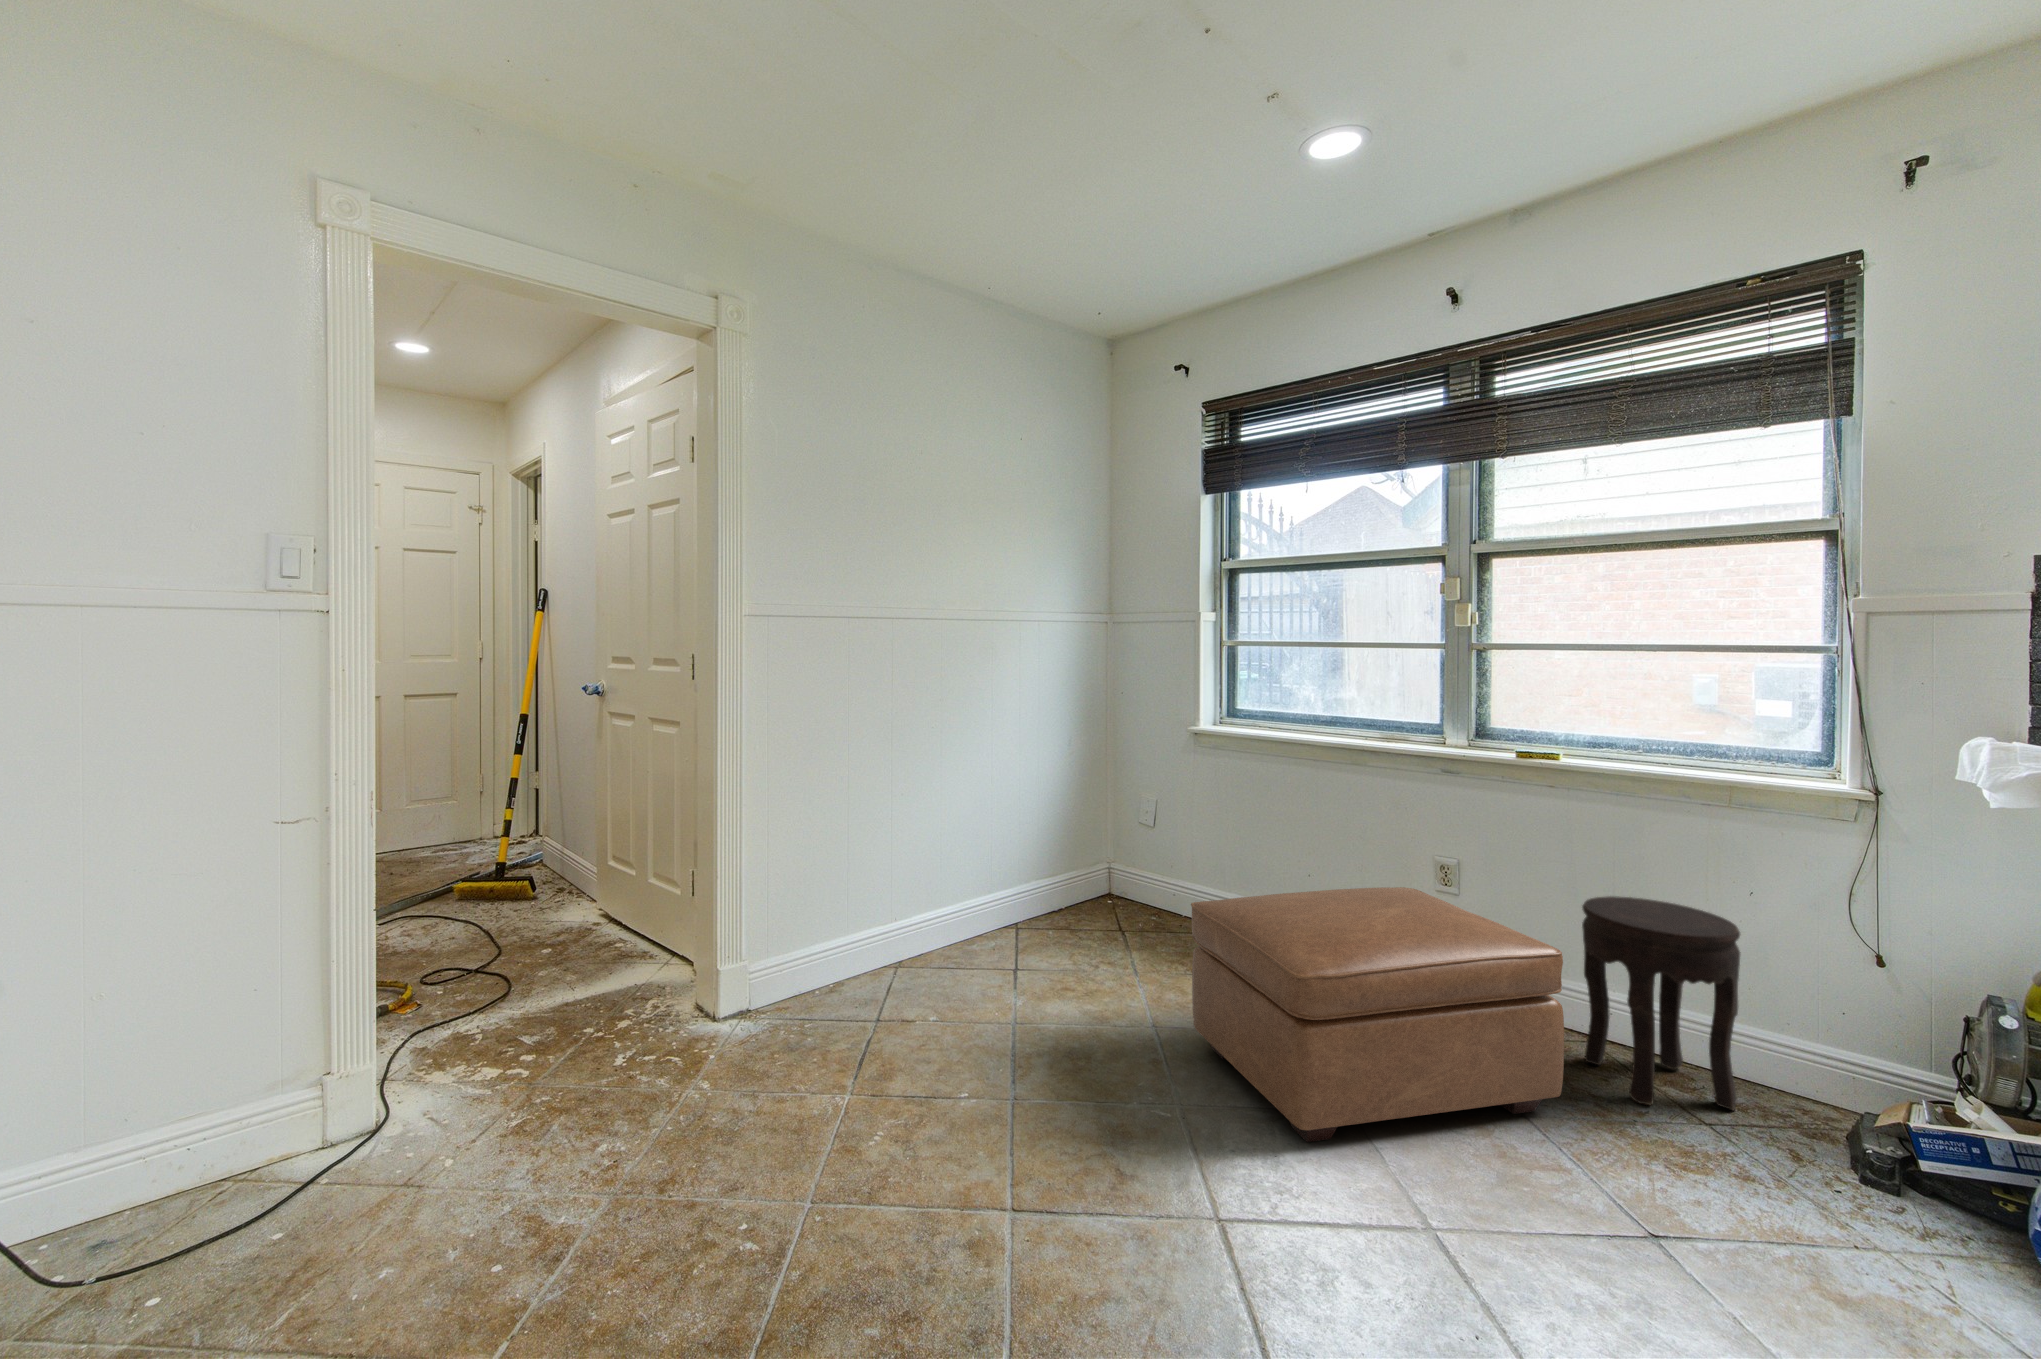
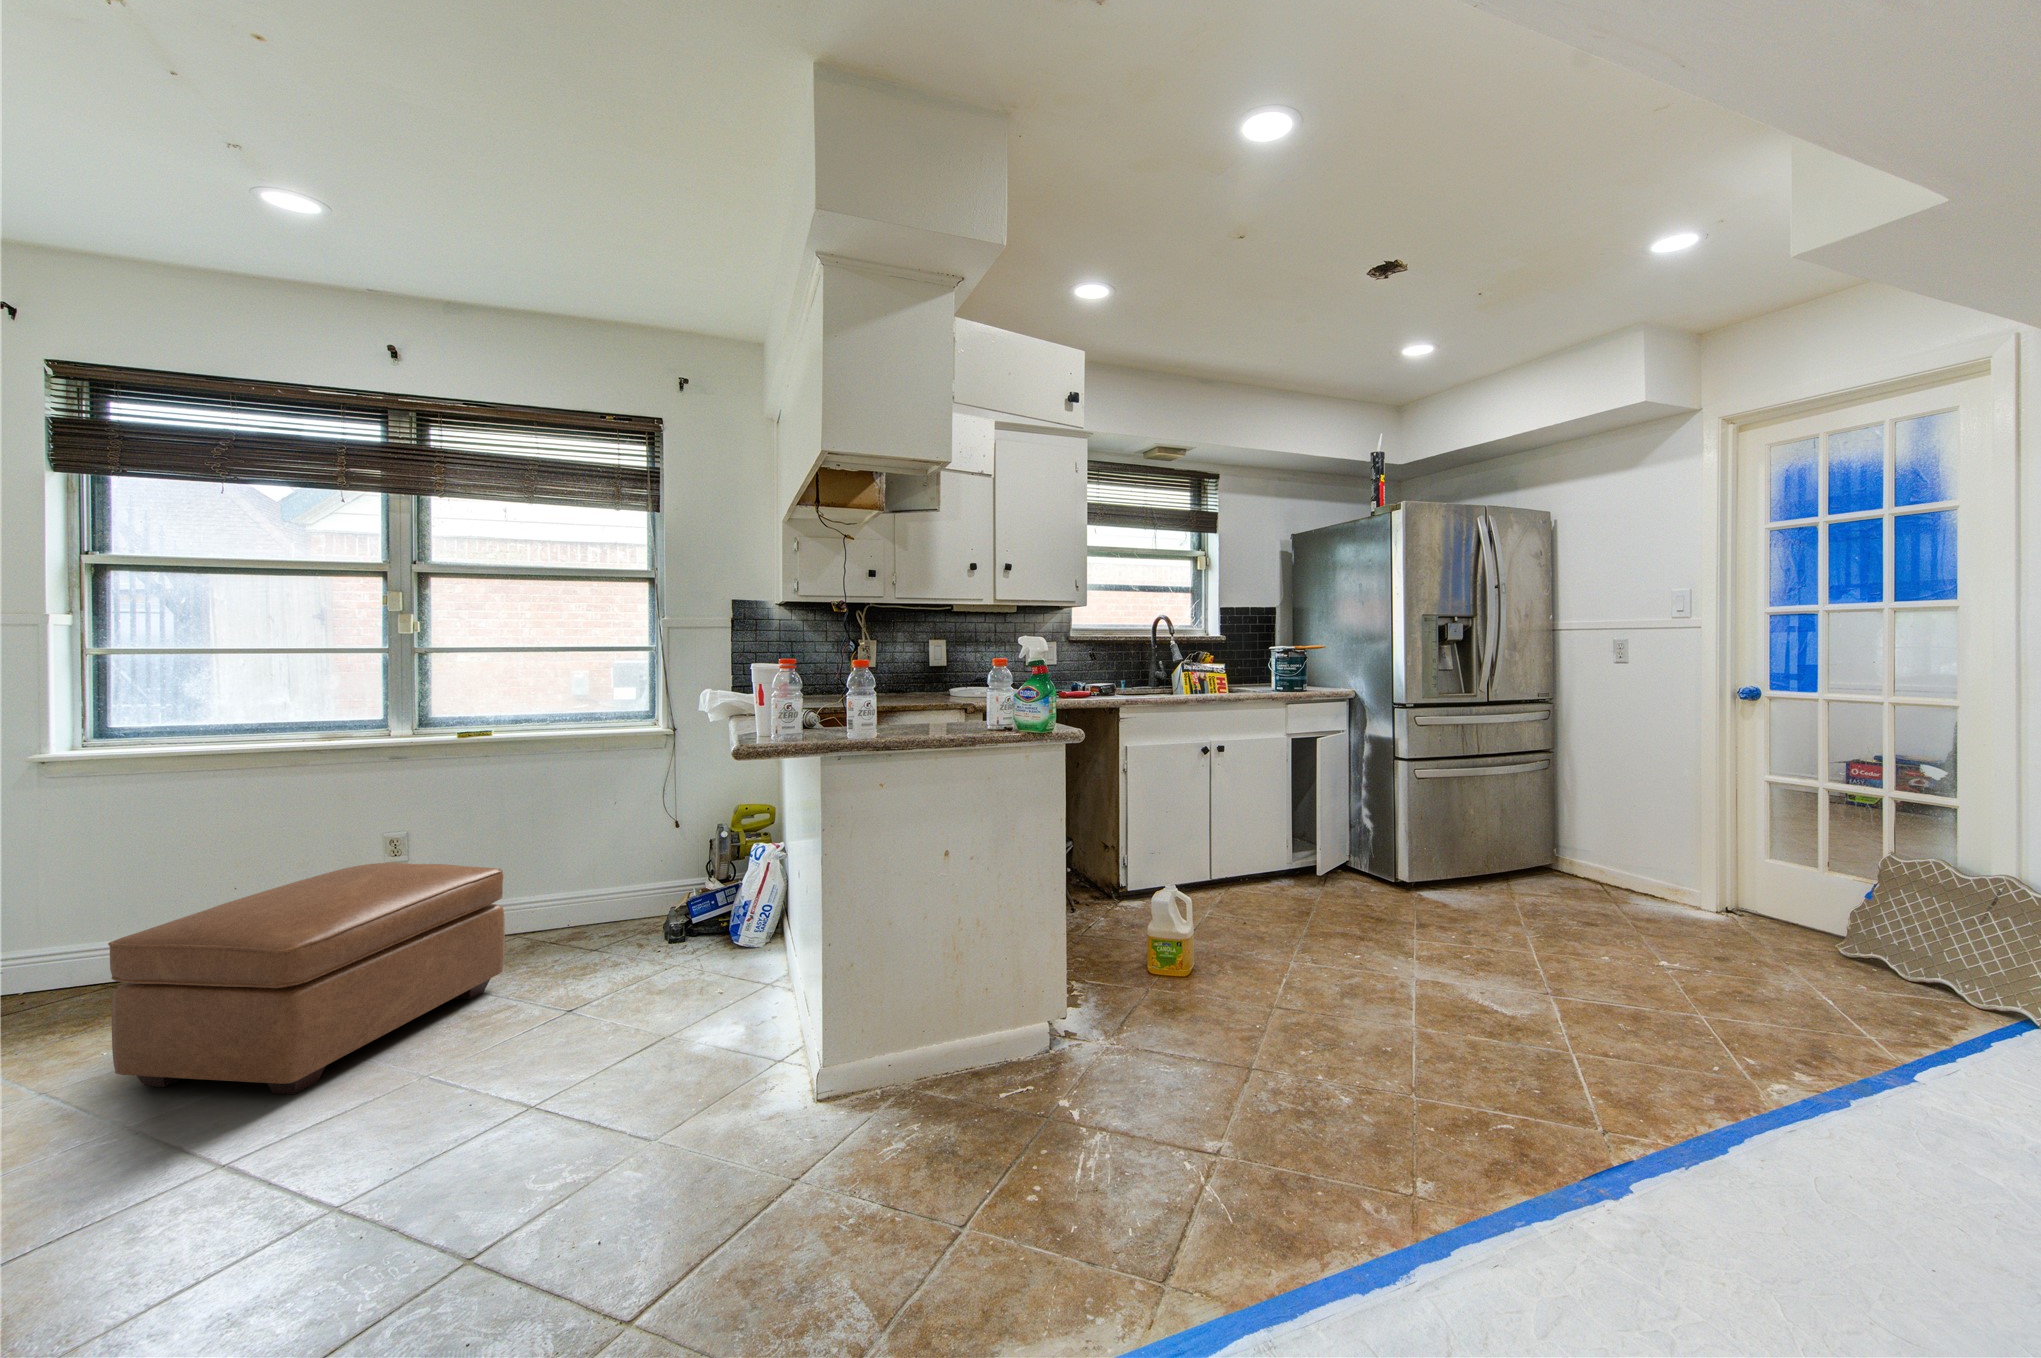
side table: present [1582,896,1740,1111] -> none [512,821,608,958]

